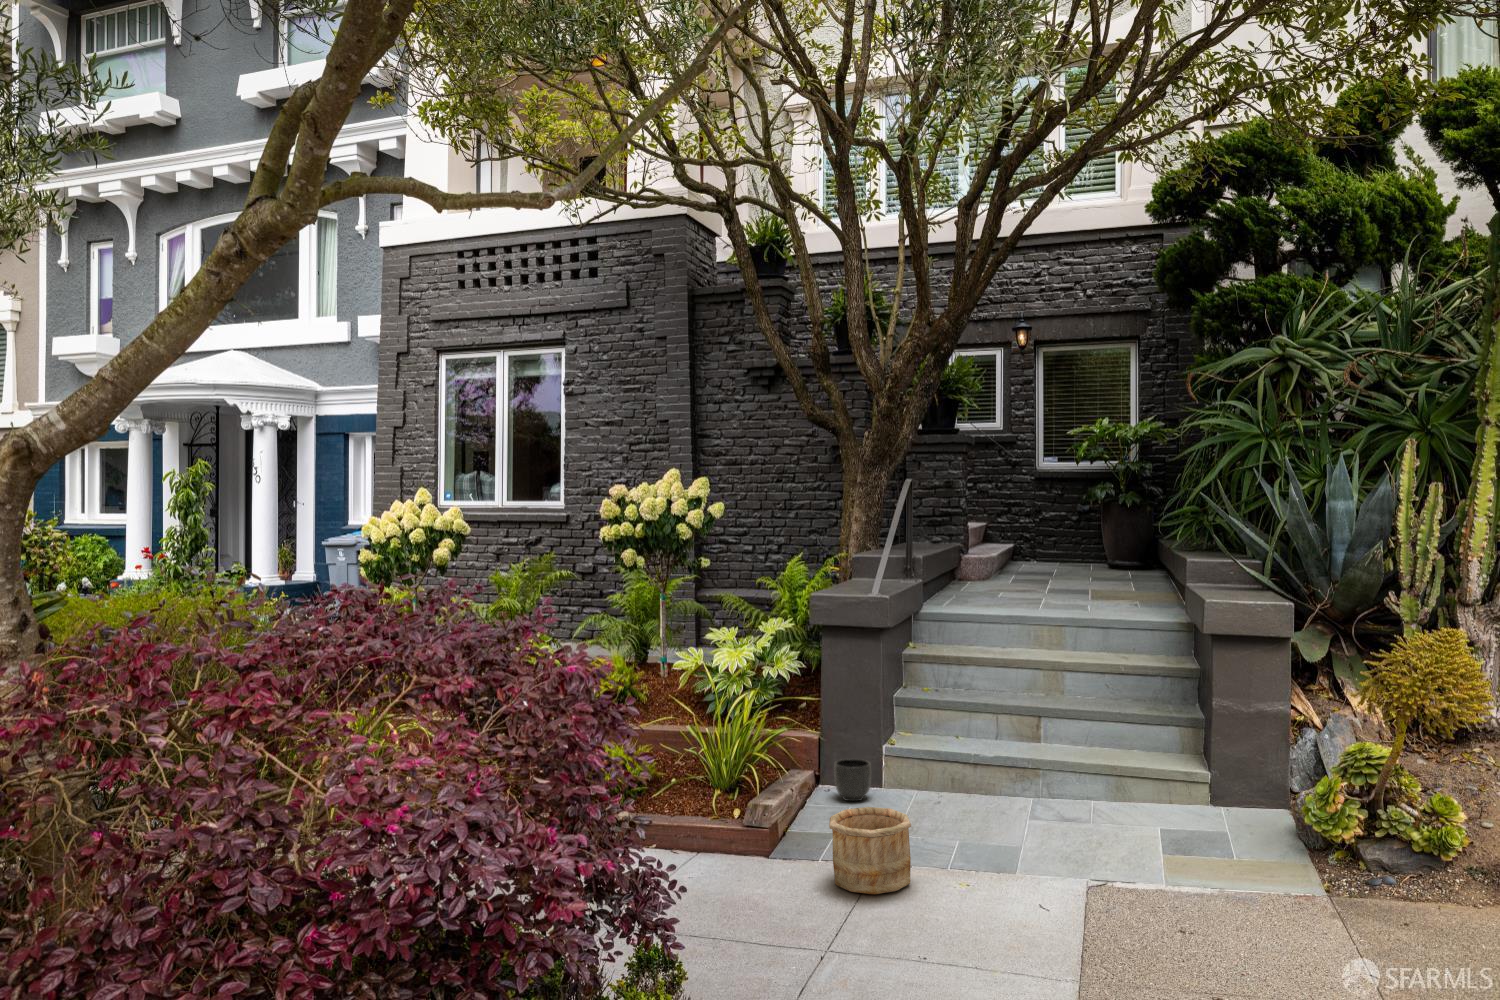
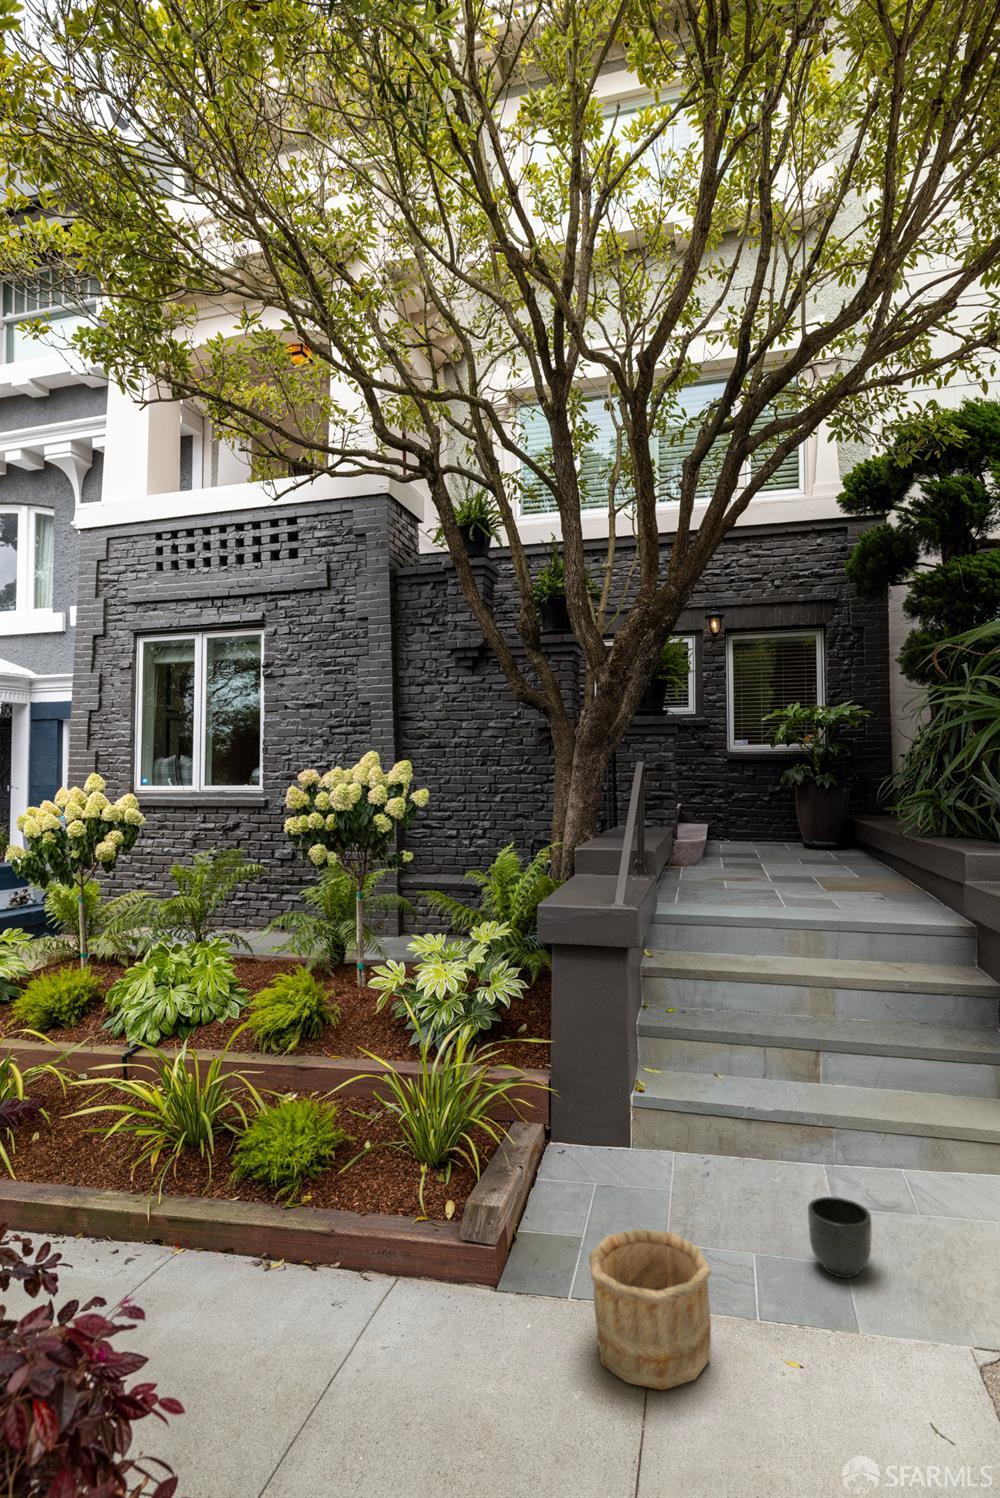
planter: present [834,759,871,801] -> present [808,1197,871,1278]

